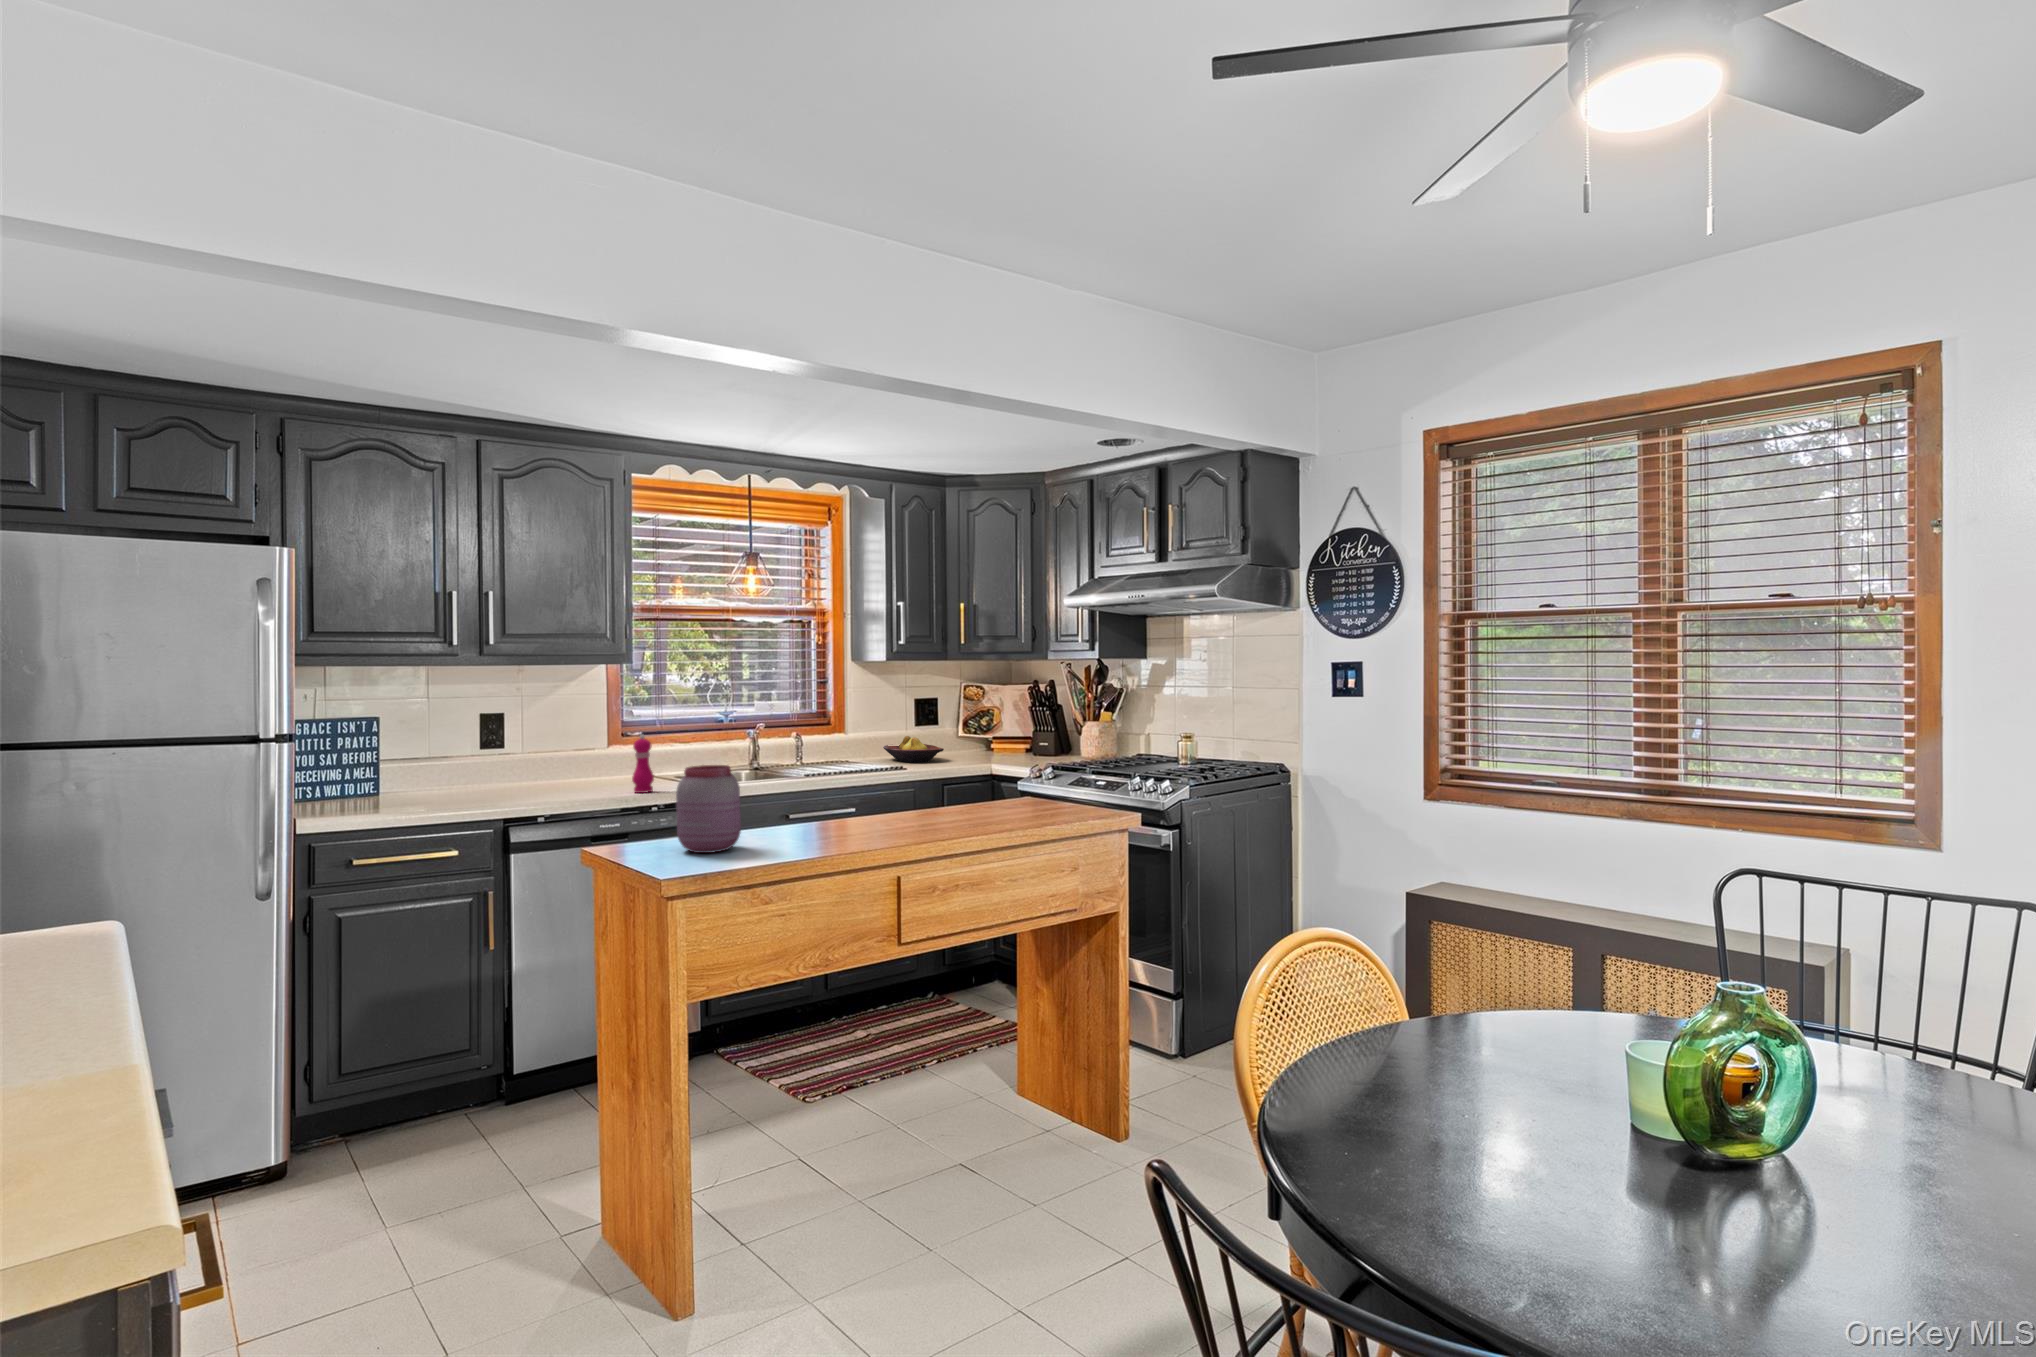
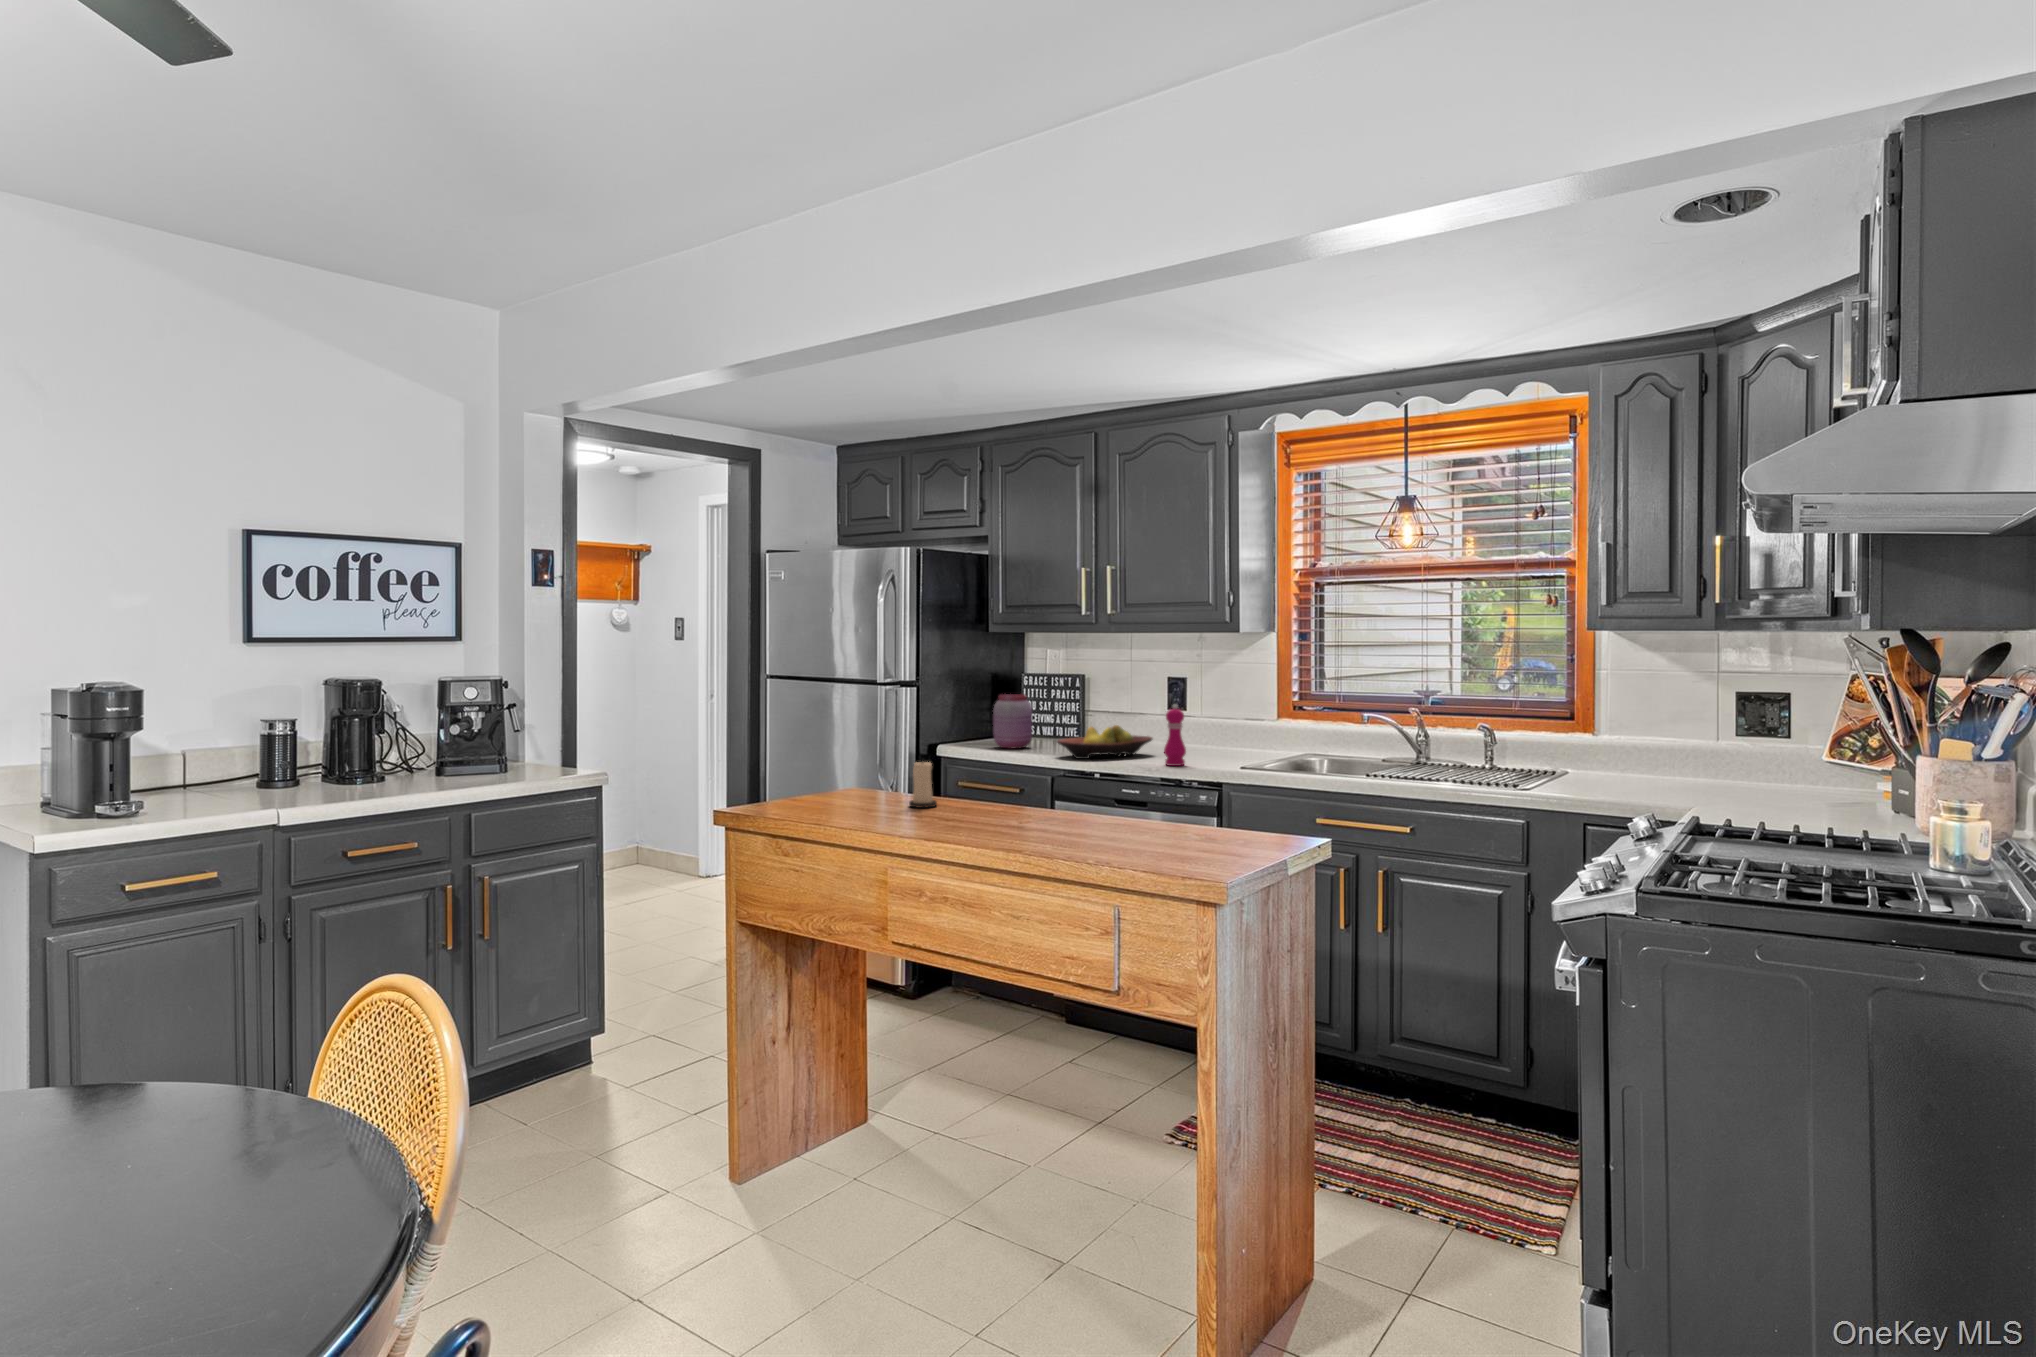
fruit bowl: present [883,736,944,763] -> present [1057,725,1152,759]
jar: present [676,765,741,853] -> present [993,694,1032,748]
candle: none [754,790,783,838] -> present [909,760,937,808]

